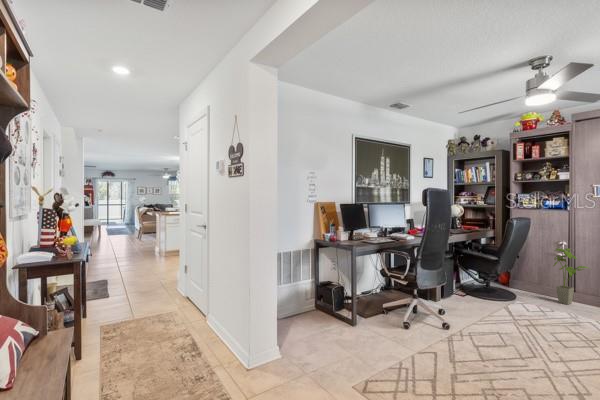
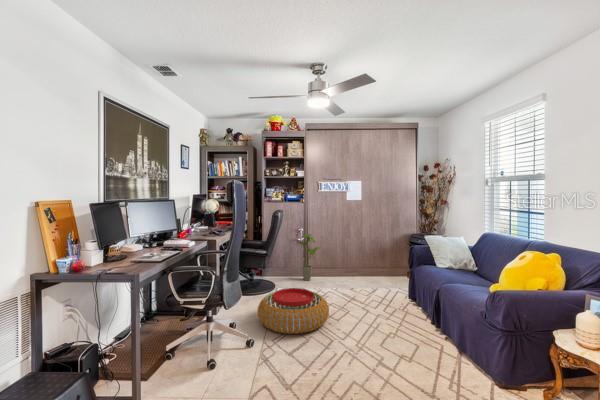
pouf: none [463,293,547,336] -> present [258,288,329,334]

